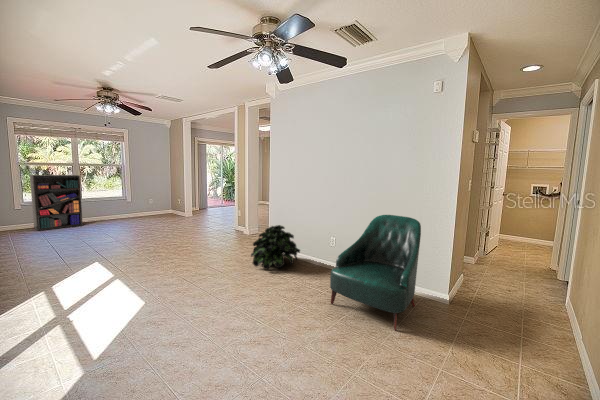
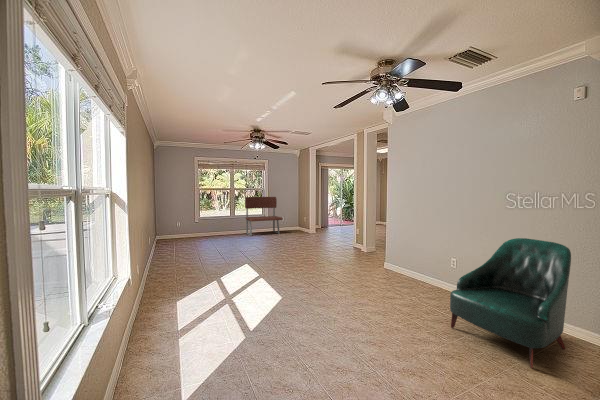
bookshelf: present [30,175,83,231] -> none [207,197,236,238]
bench: none [95,175,151,224] -> present [245,197,283,236]
potted plant: present [251,225,300,270] -> none [368,244,419,286]

